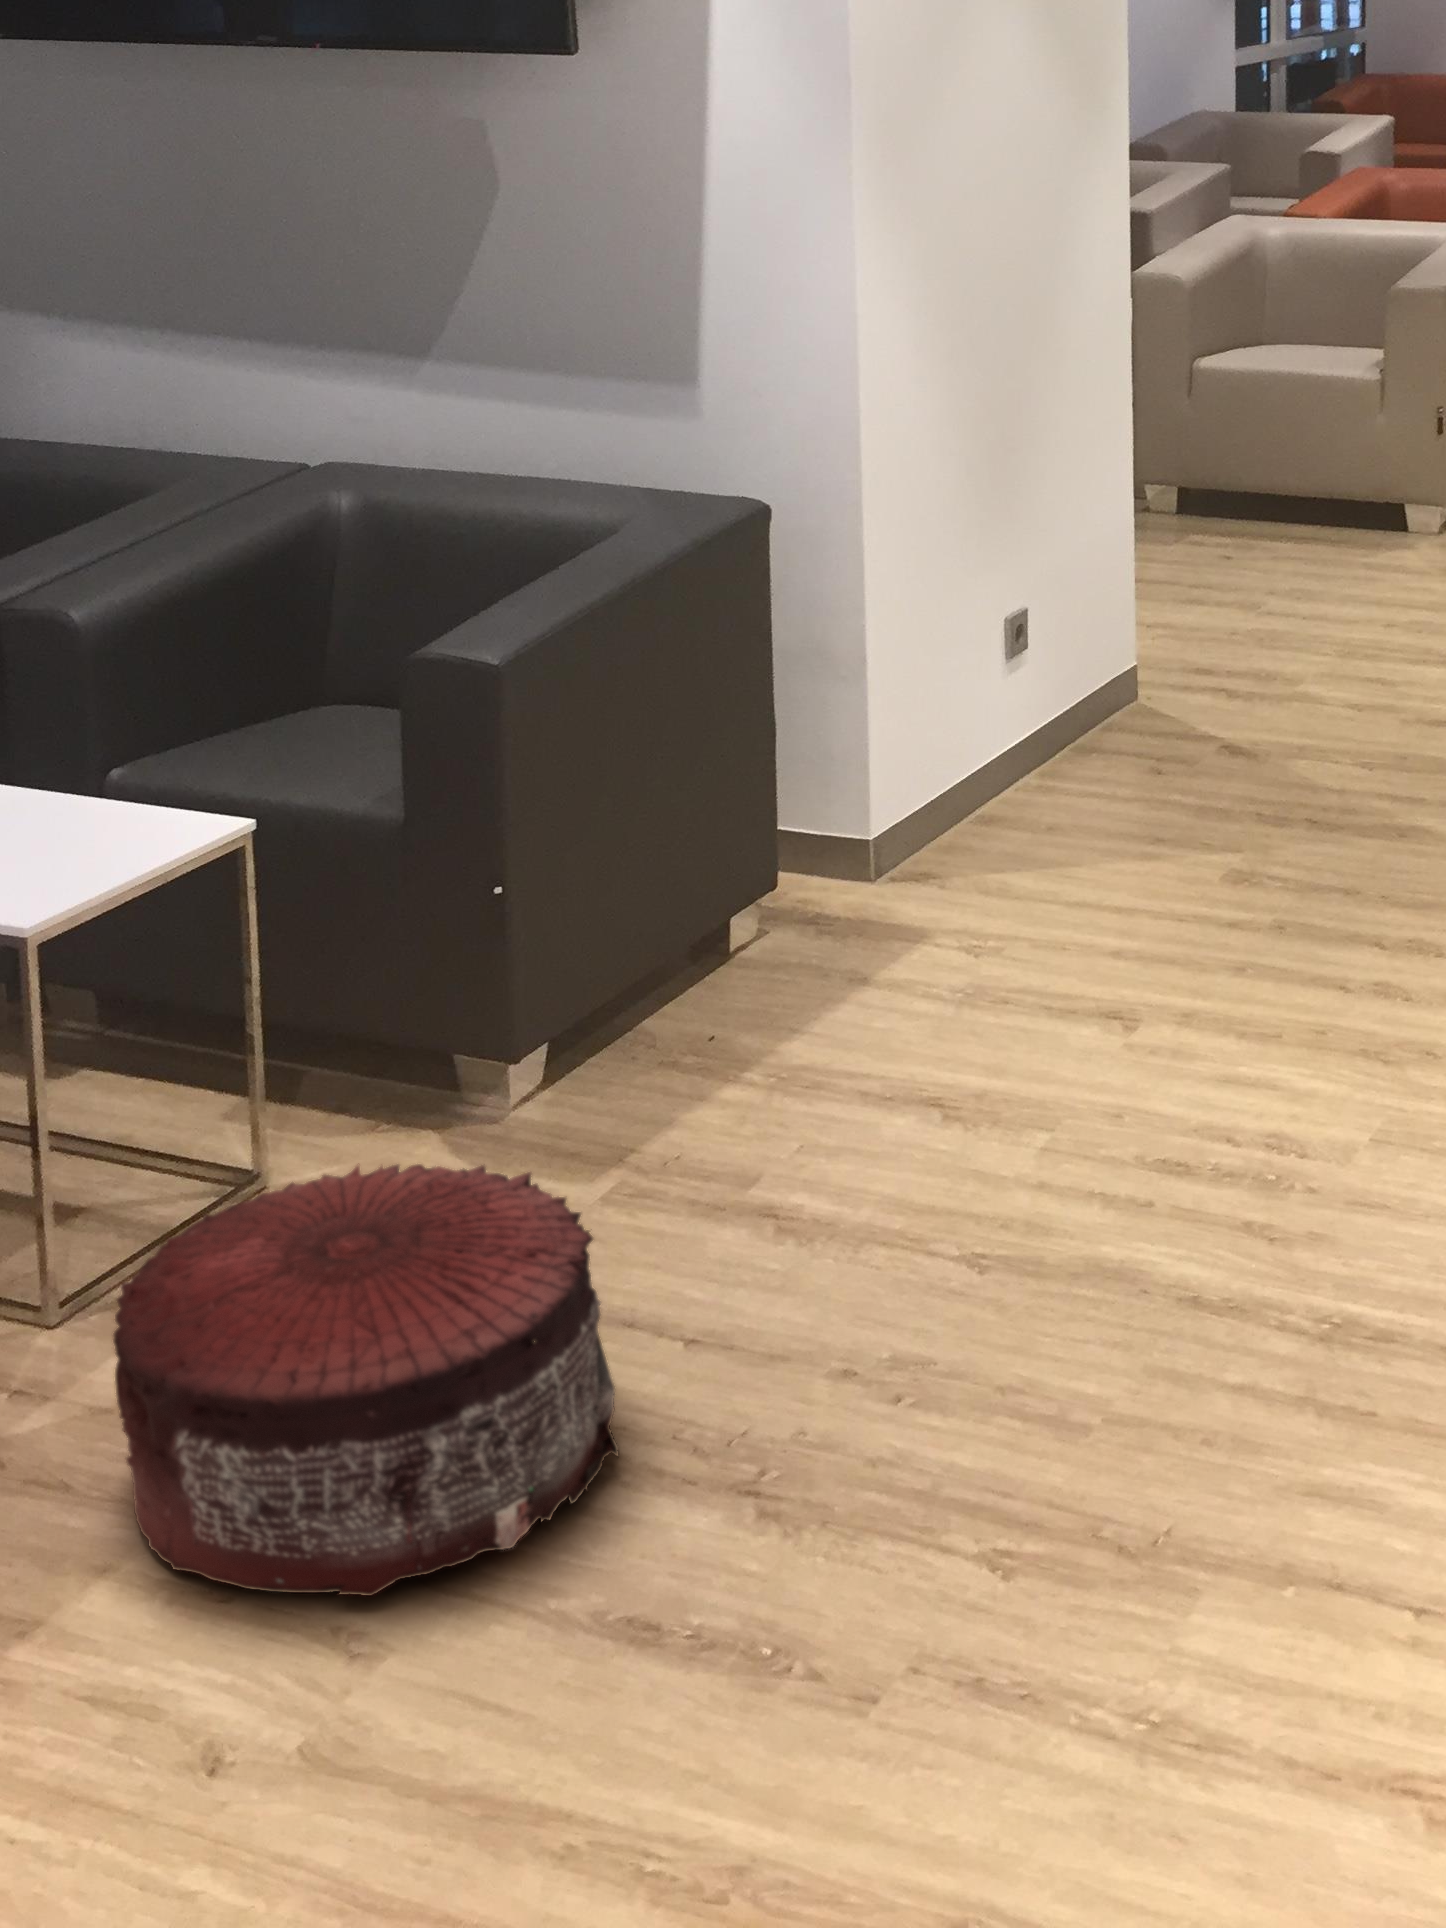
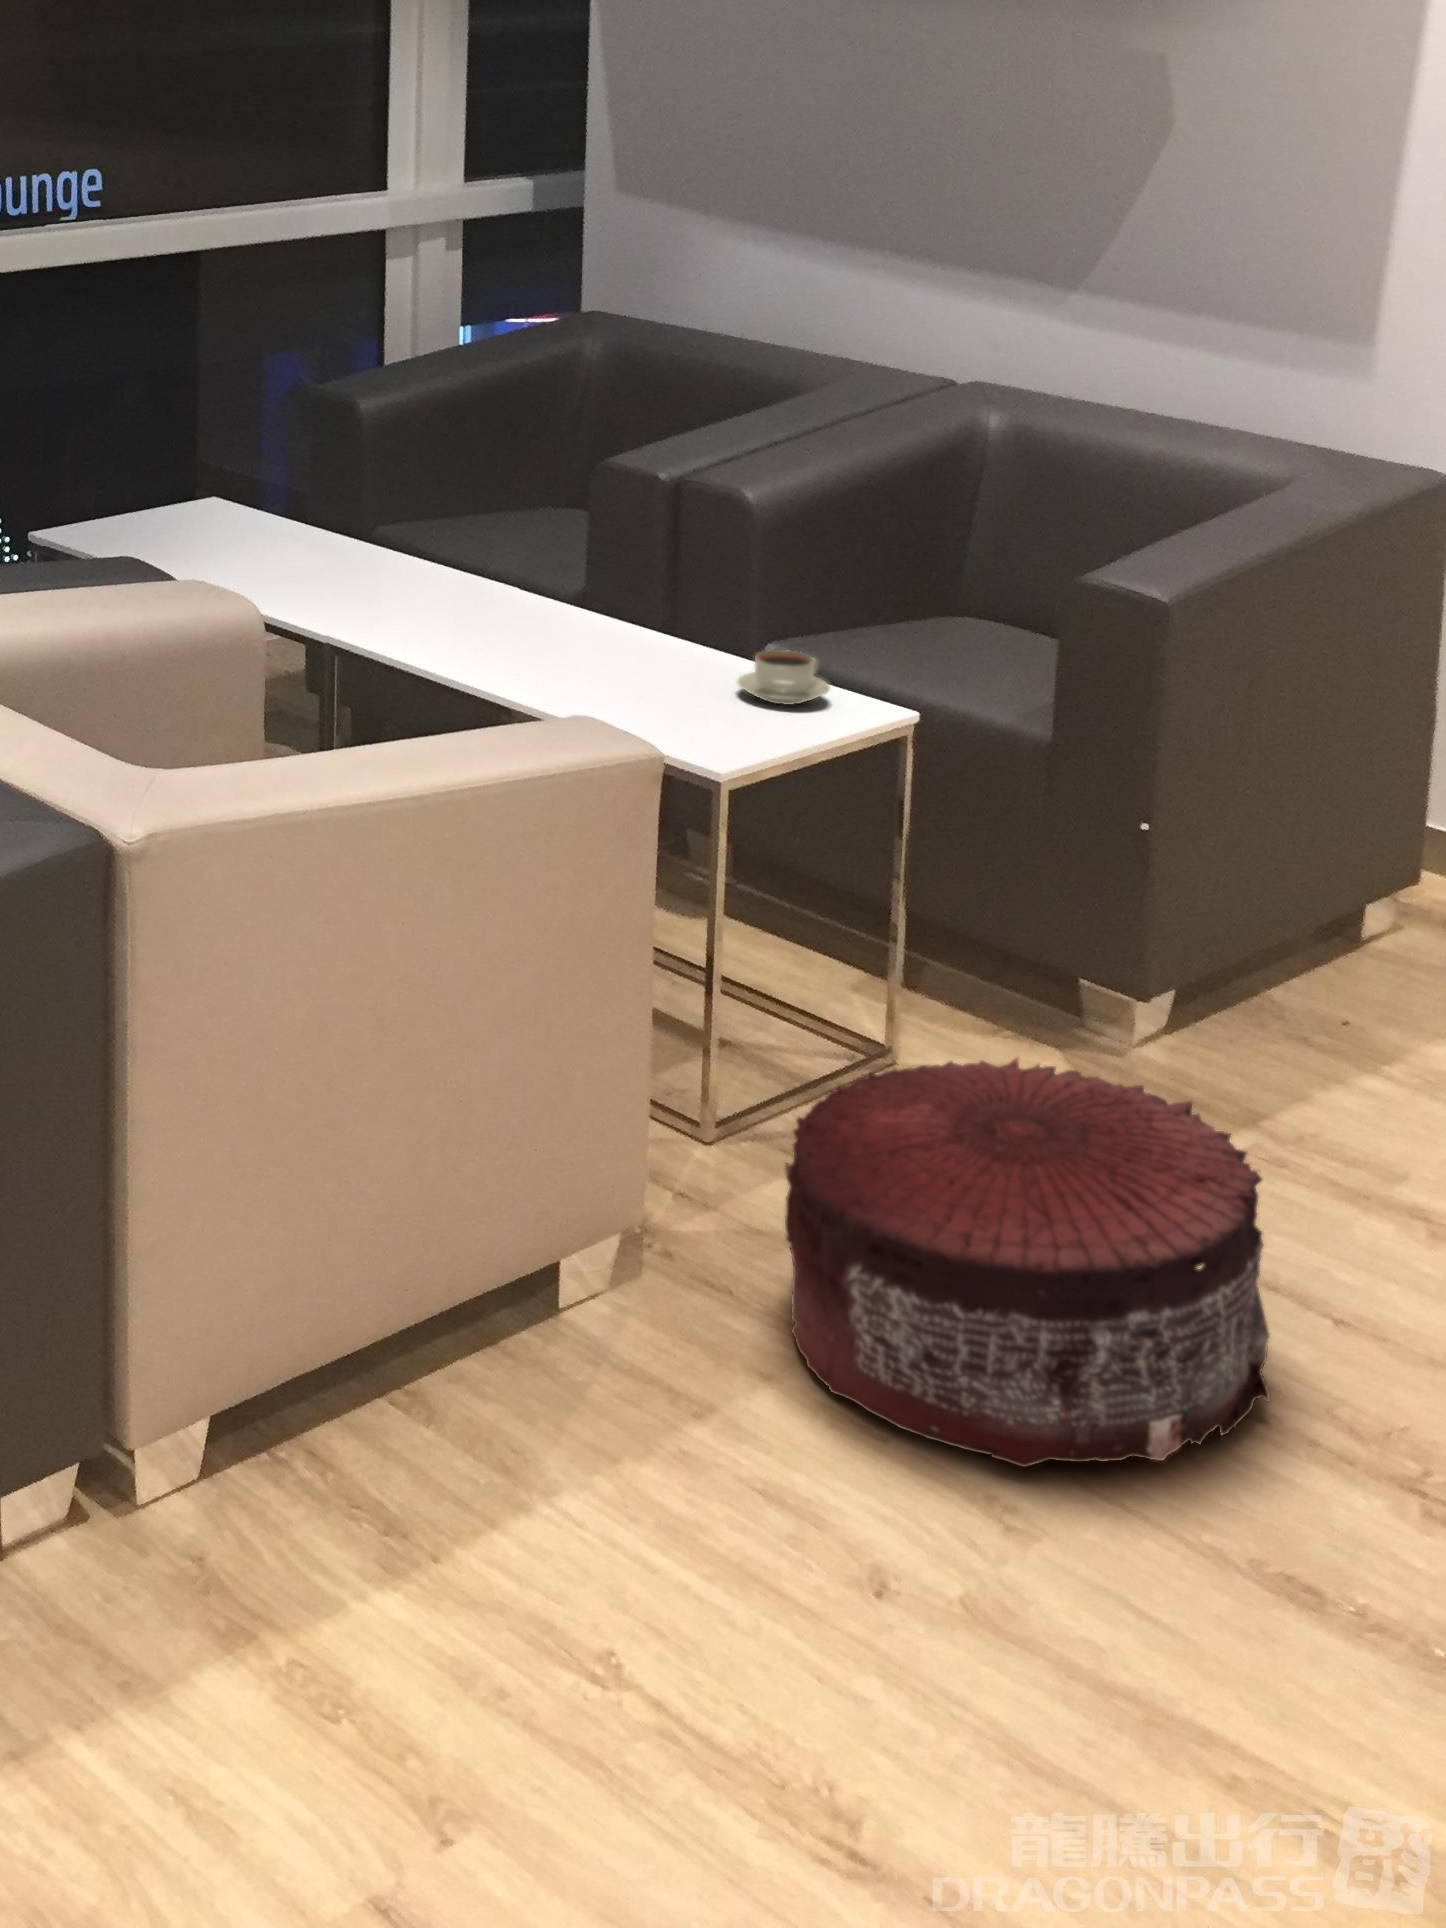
coffee cup: none [37,783,139,842] -> present [738,650,830,705]

